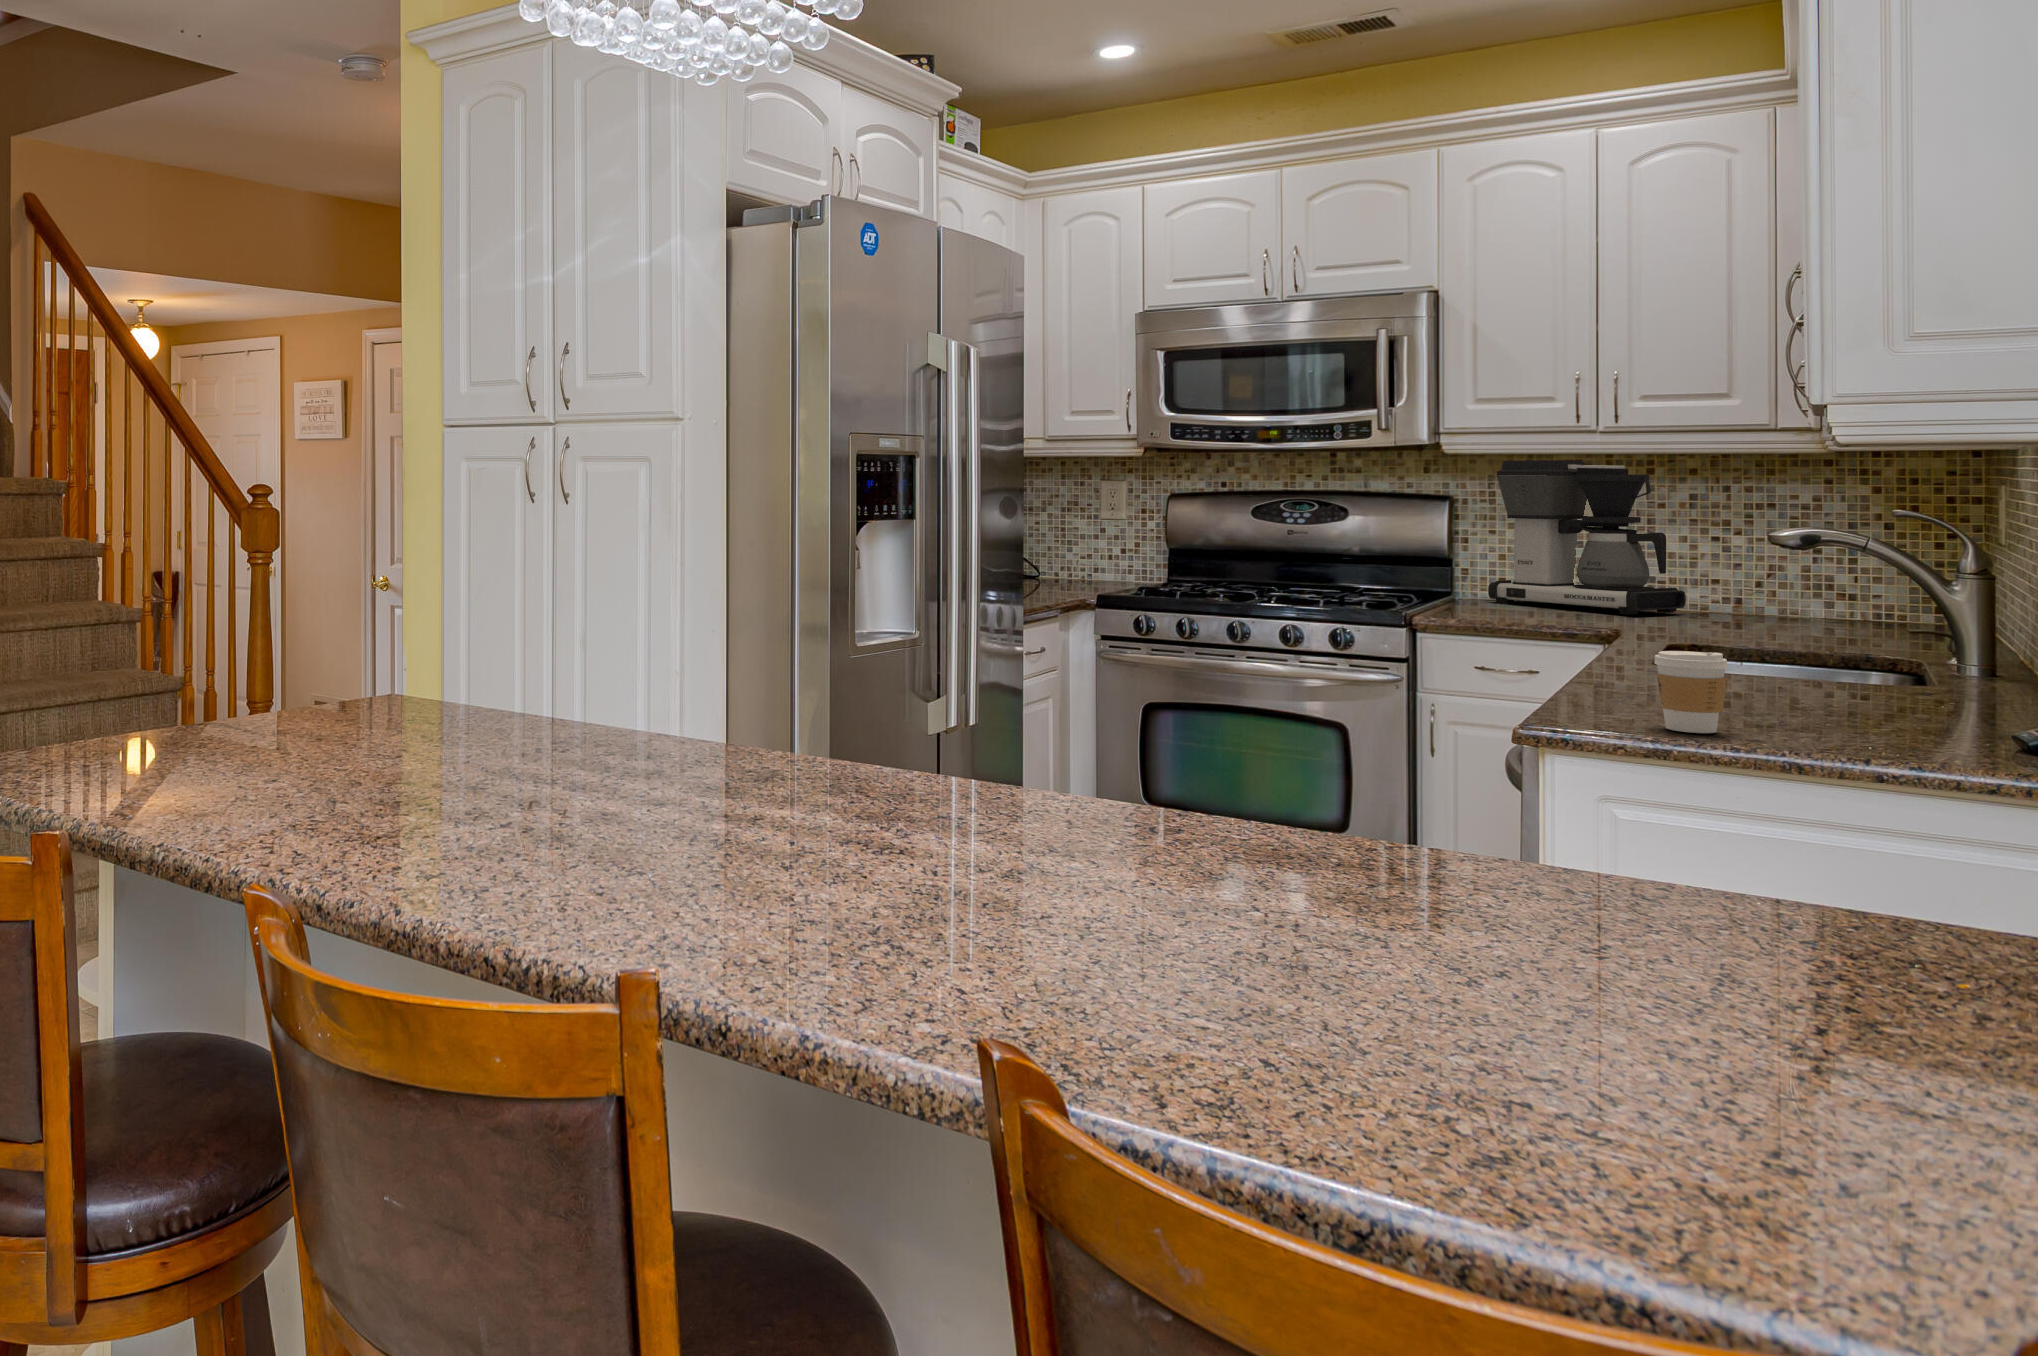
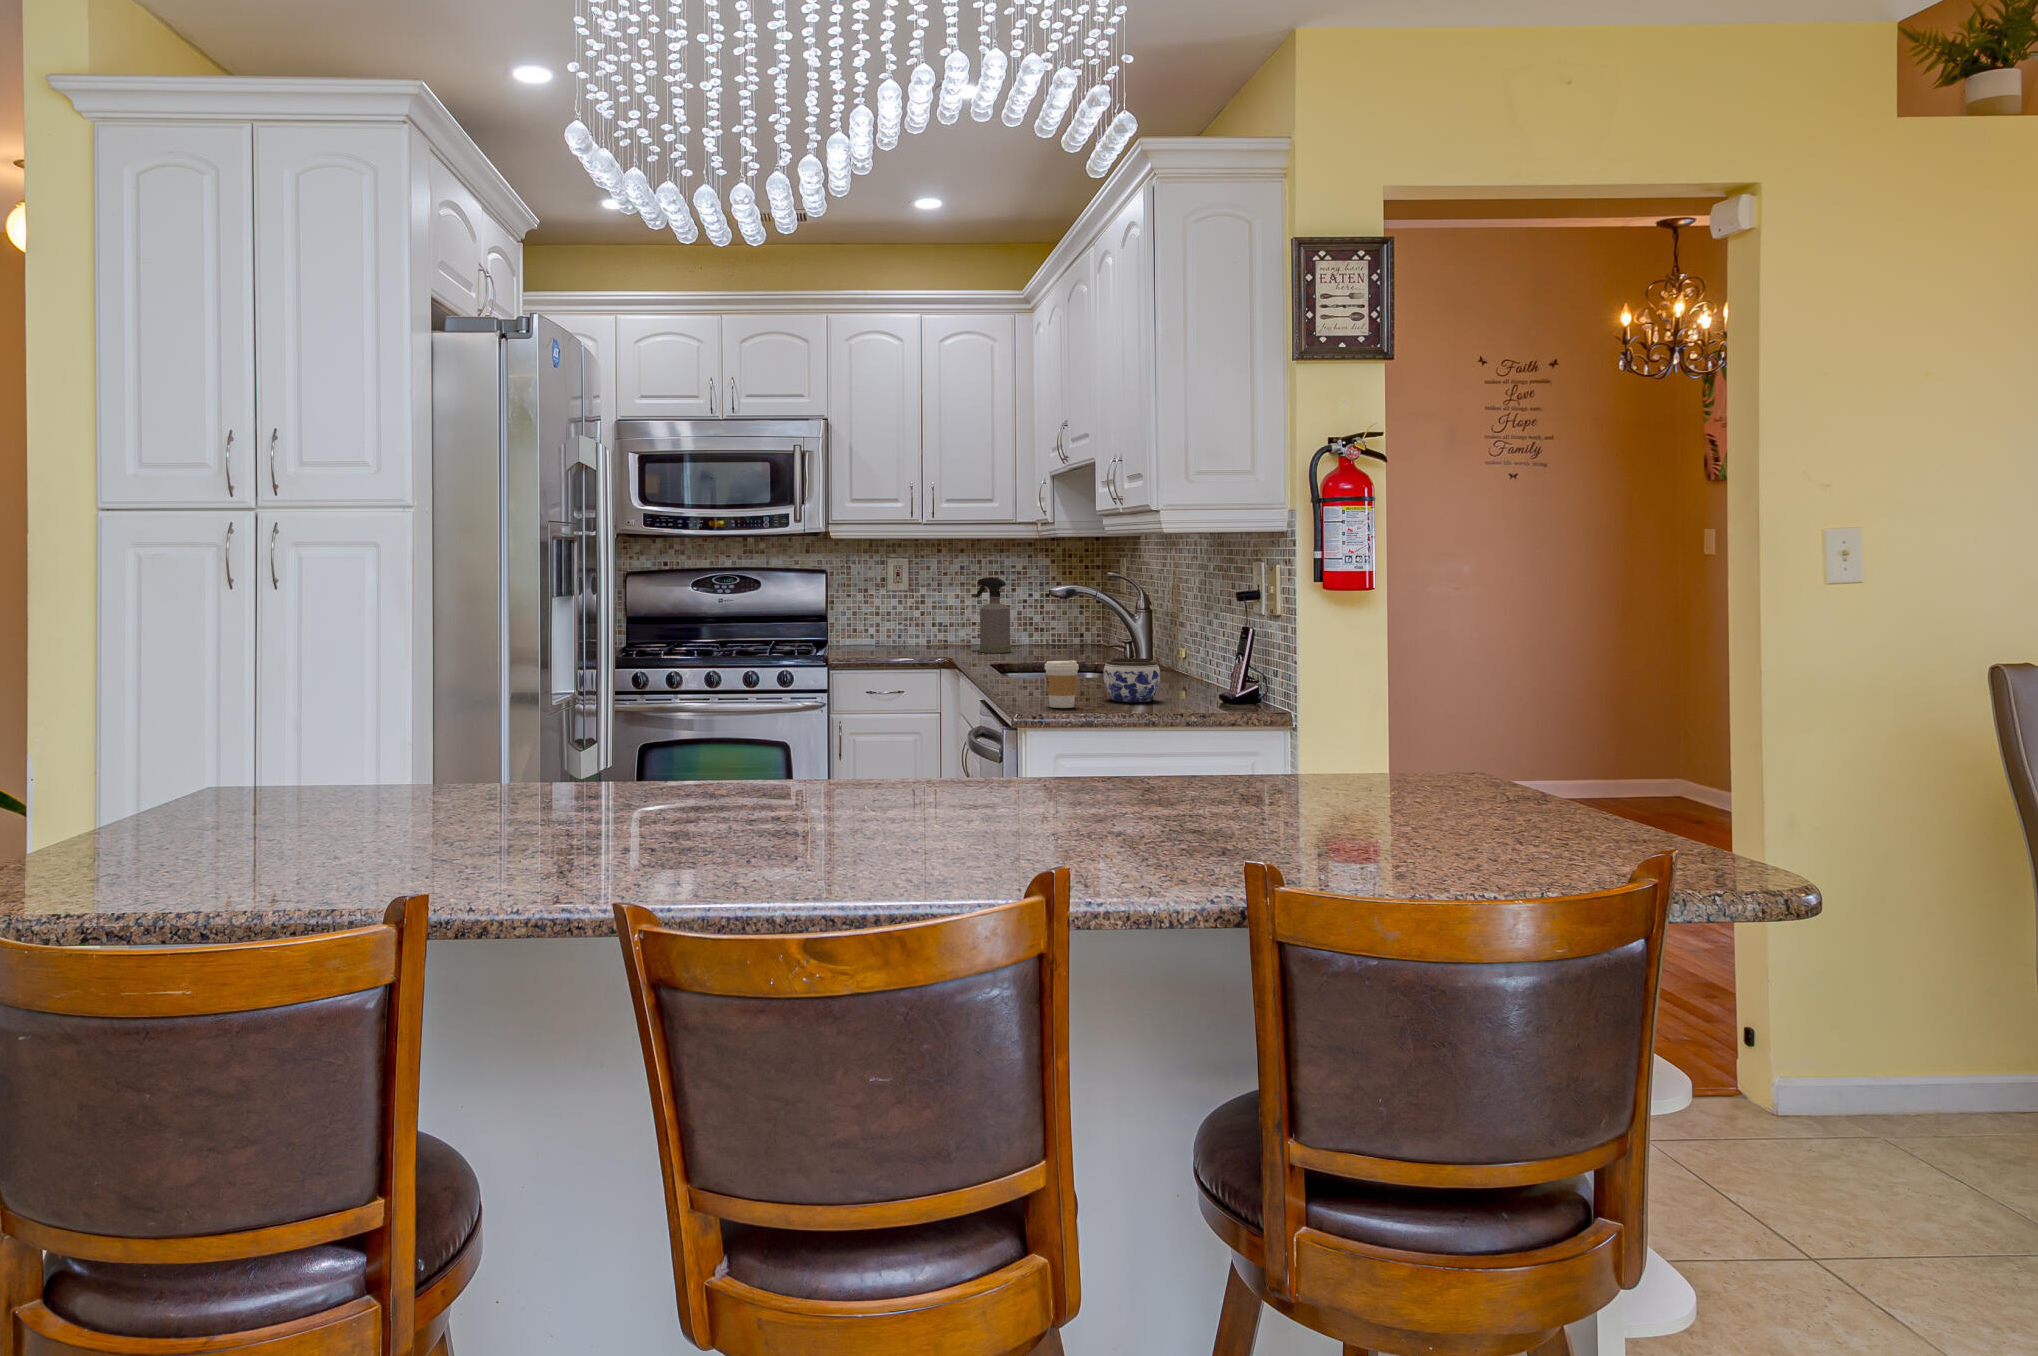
coffee maker: present [1488,460,1686,615] -> none [848,544,960,649]
spray bottle: none [1701,510,1770,628] -> present [975,577,1011,653]
jar: none [1807,654,1941,738] -> present [1104,658,1160,702]

